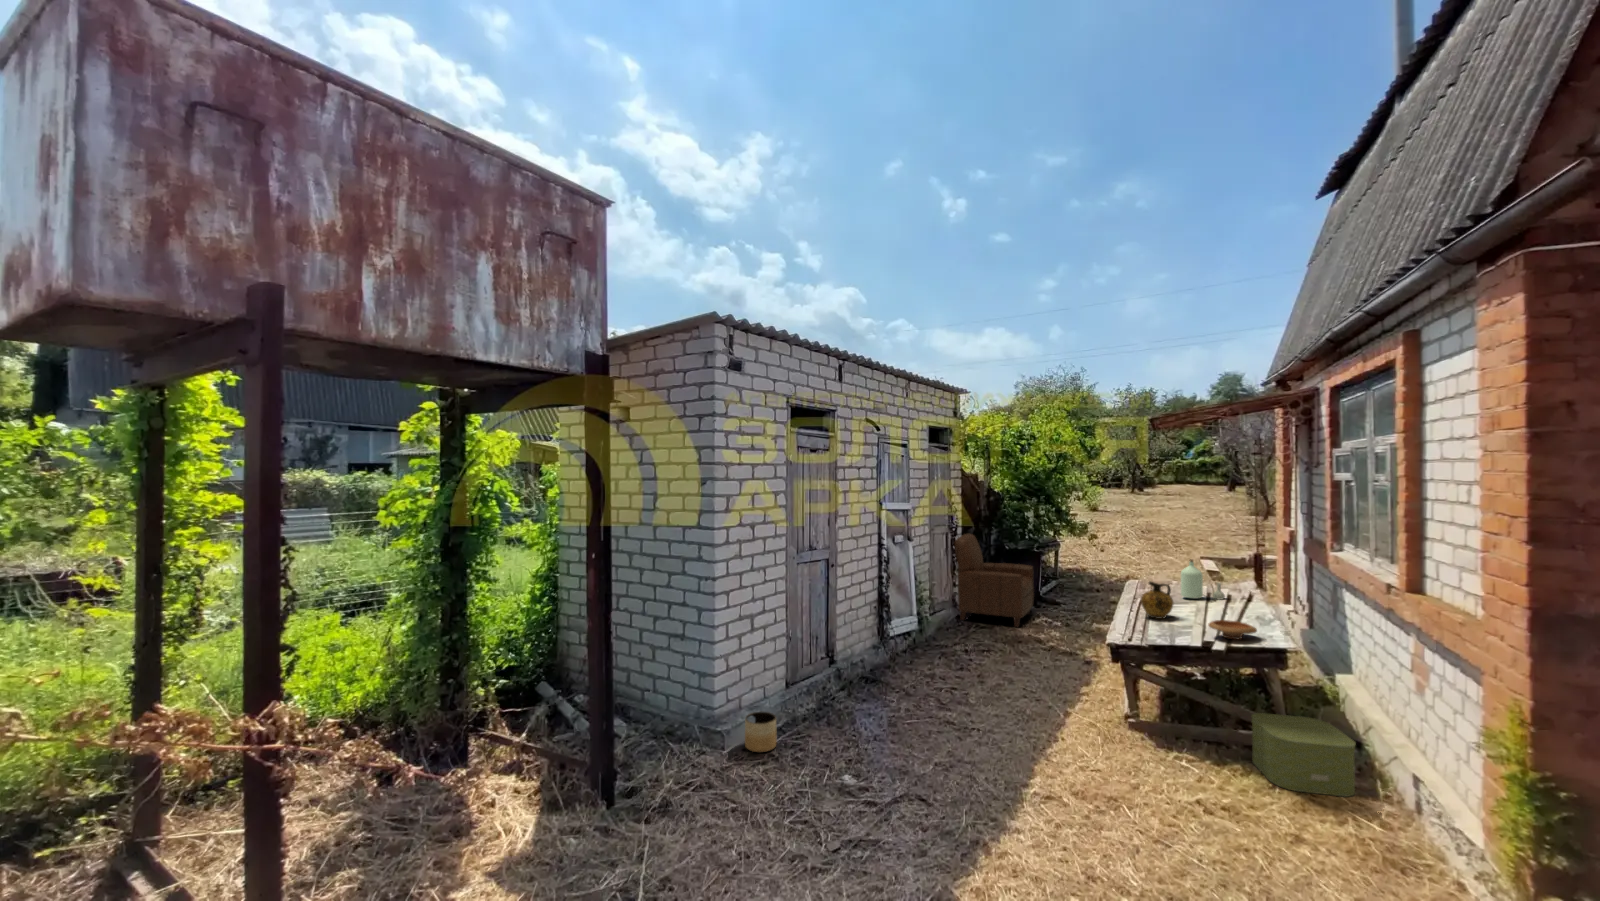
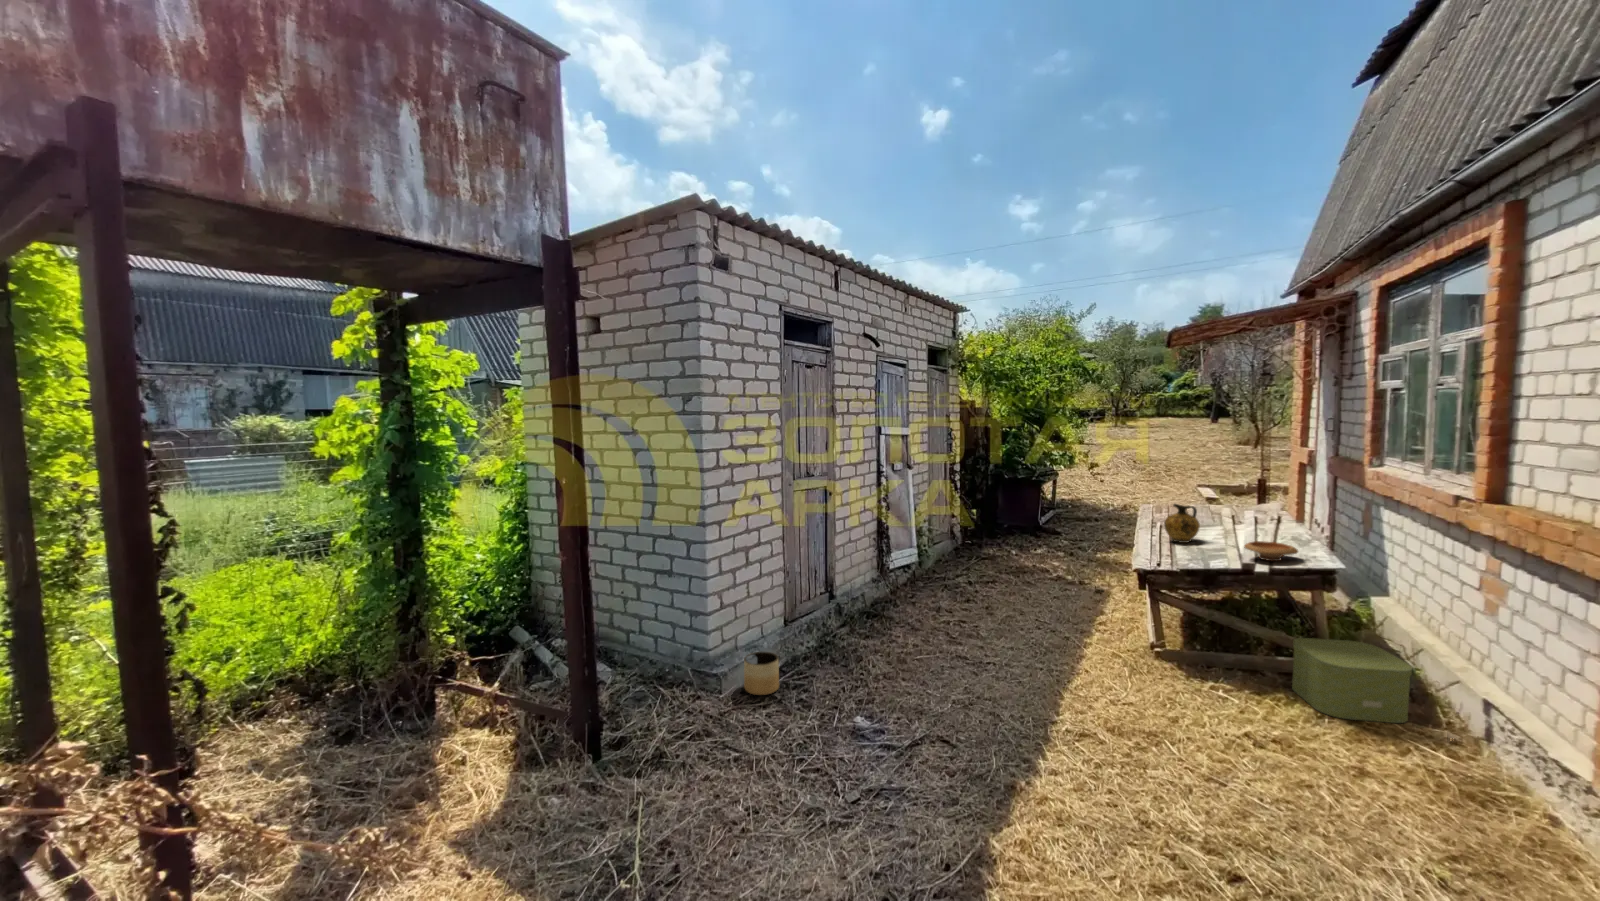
chair: present [954,534,1034,627] -> none [955,463,1036,558]
bottle: present [1181,559,1225,600] -> none [1201,481,1248,523]

